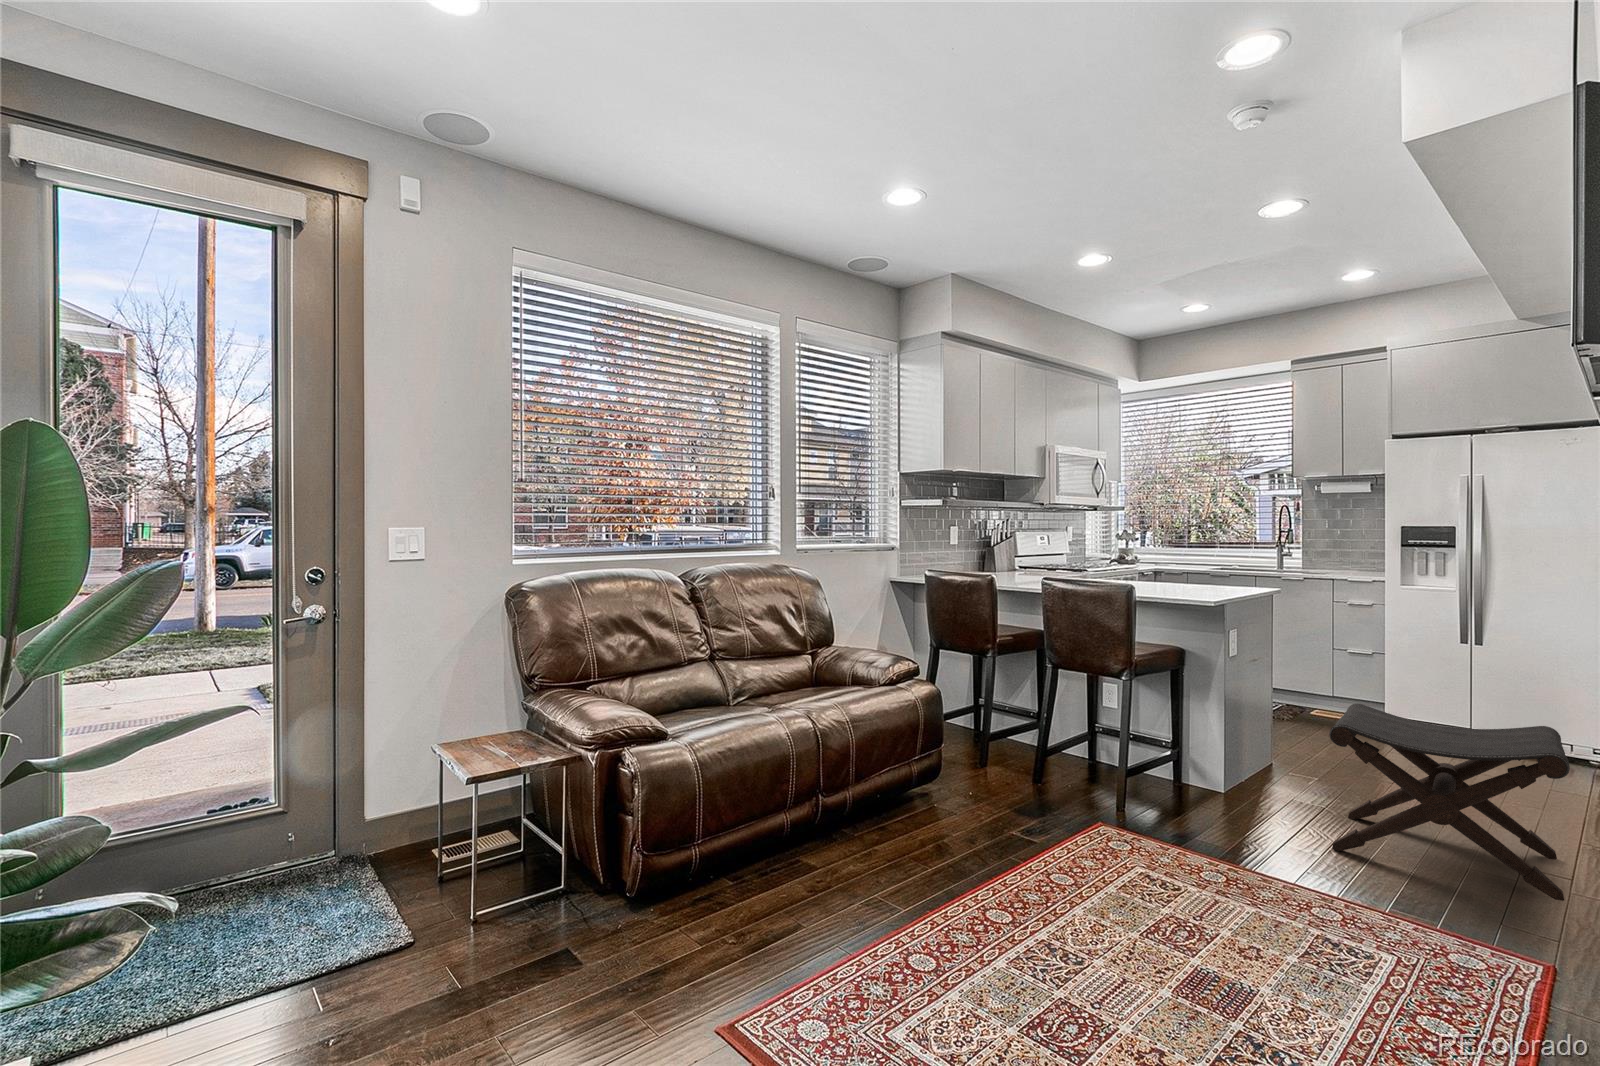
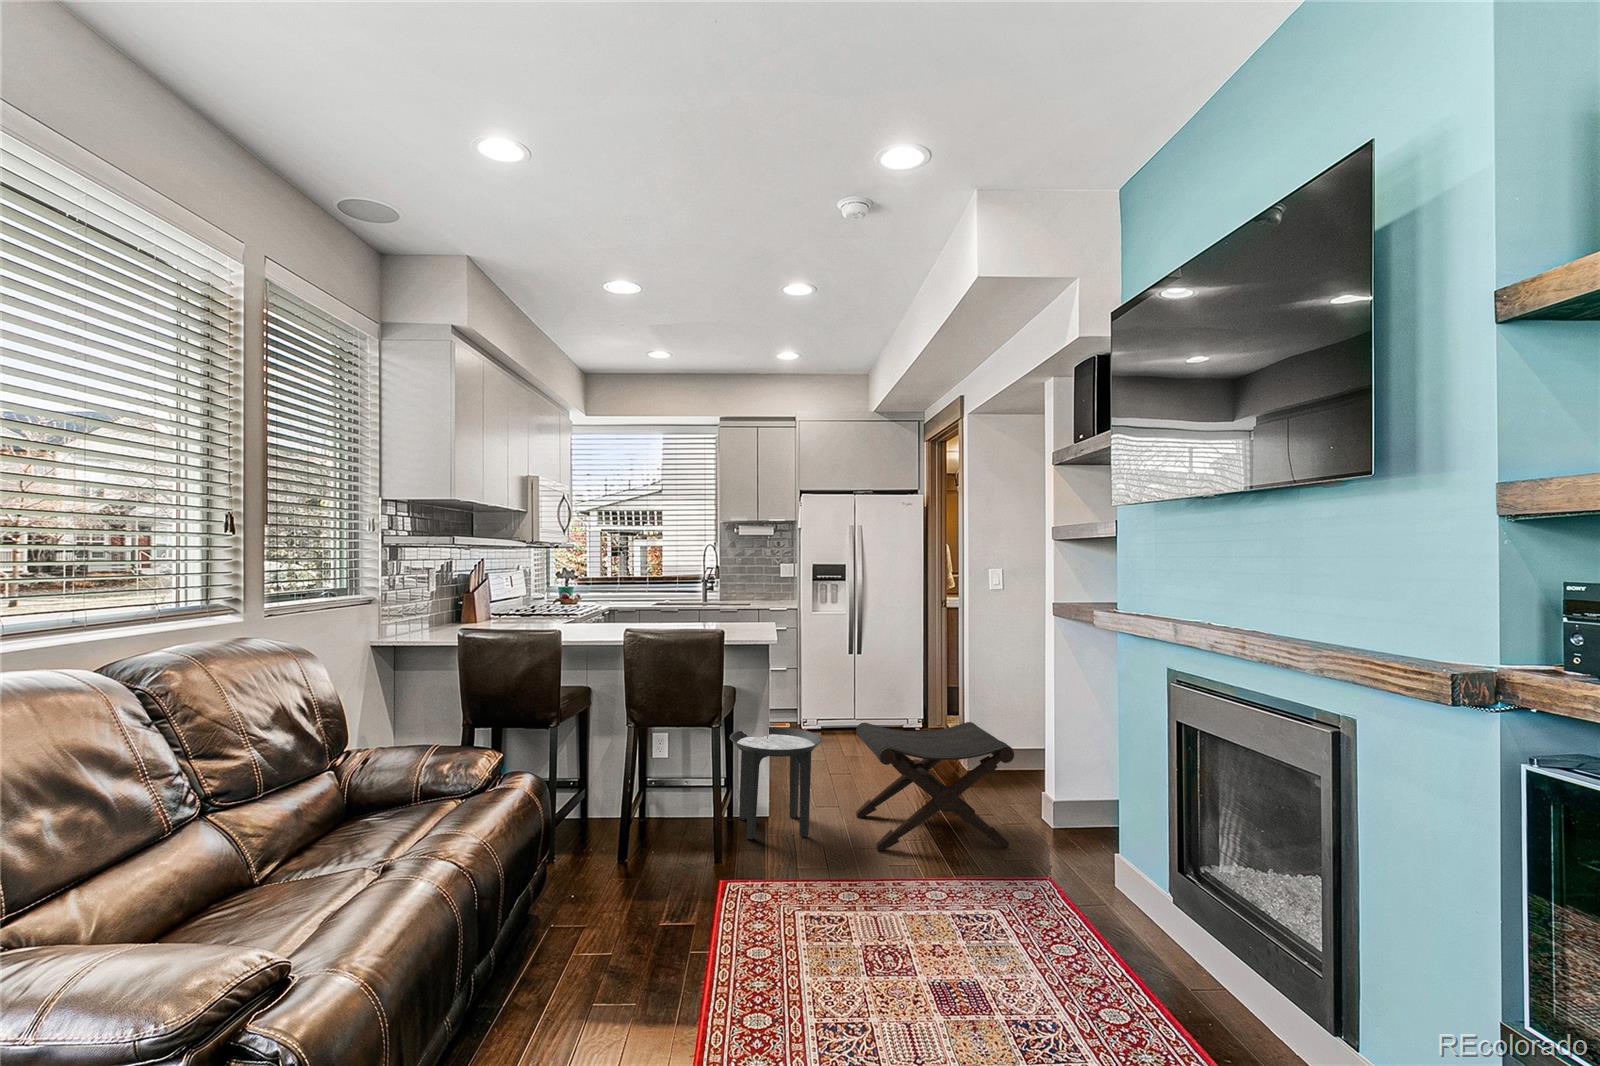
side table: none [1168,691,1284,816] -> present [730,727,822,839]

